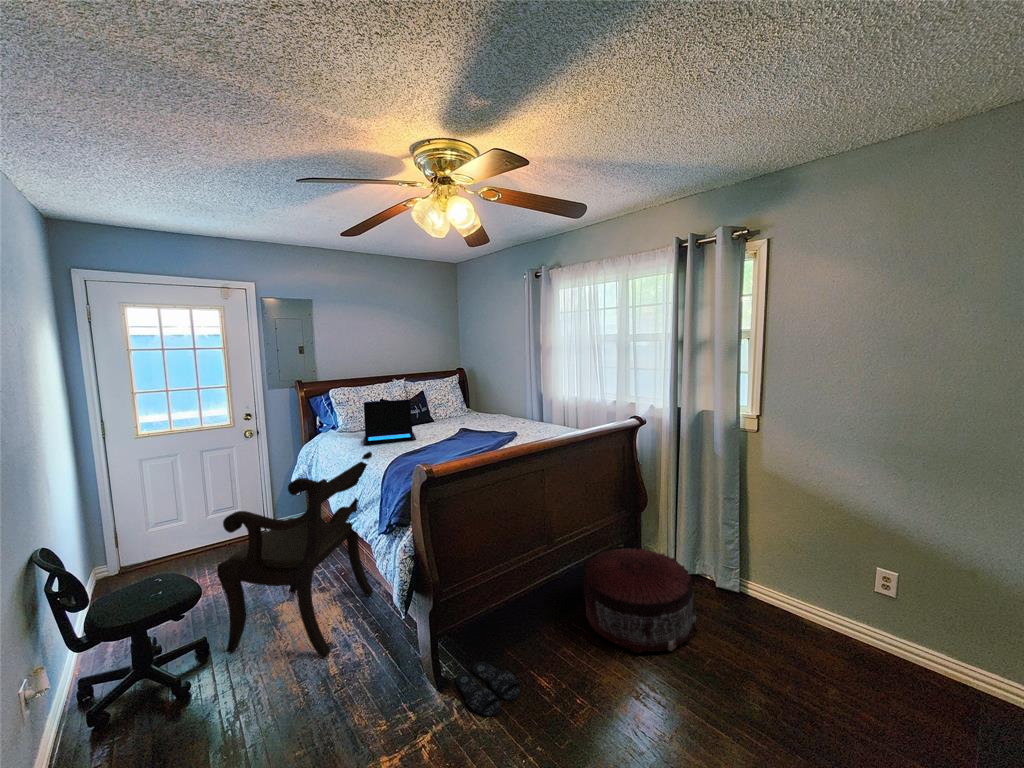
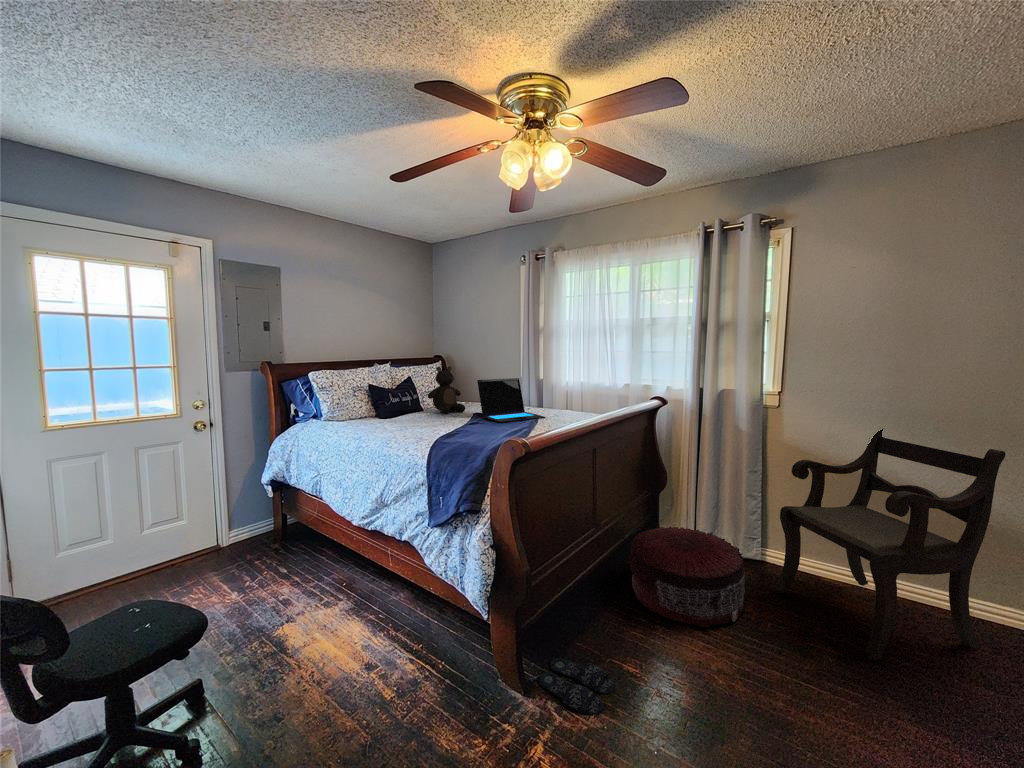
teddy bear: none [433,382,466,426] -> present [428,366,465,414]
laptop: present [363,399,416,445] -> present [477,378,545,423]
armchair: present [217,452,373,658] -> present [777,428,1006,661]

